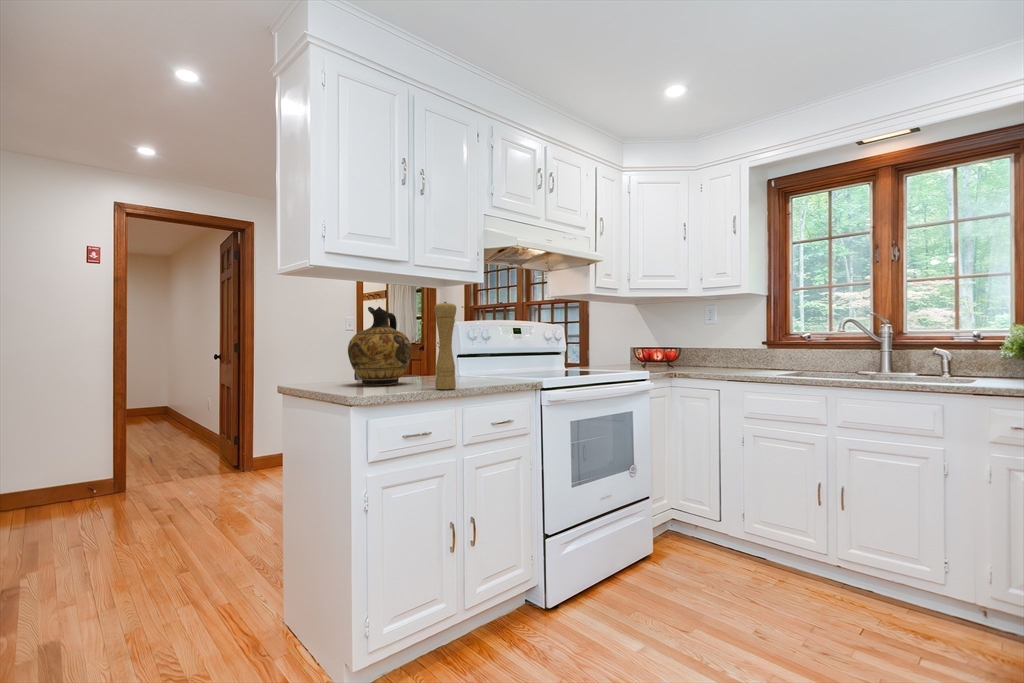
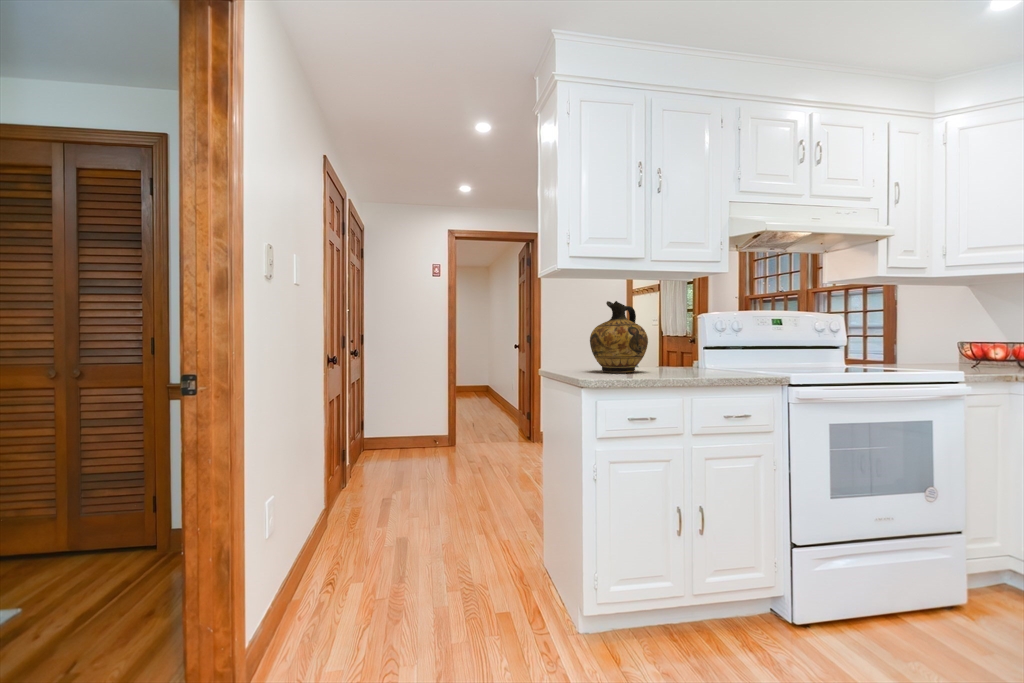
pepper mill: present [434,302,456,389] -> none [661,294,683,378]

